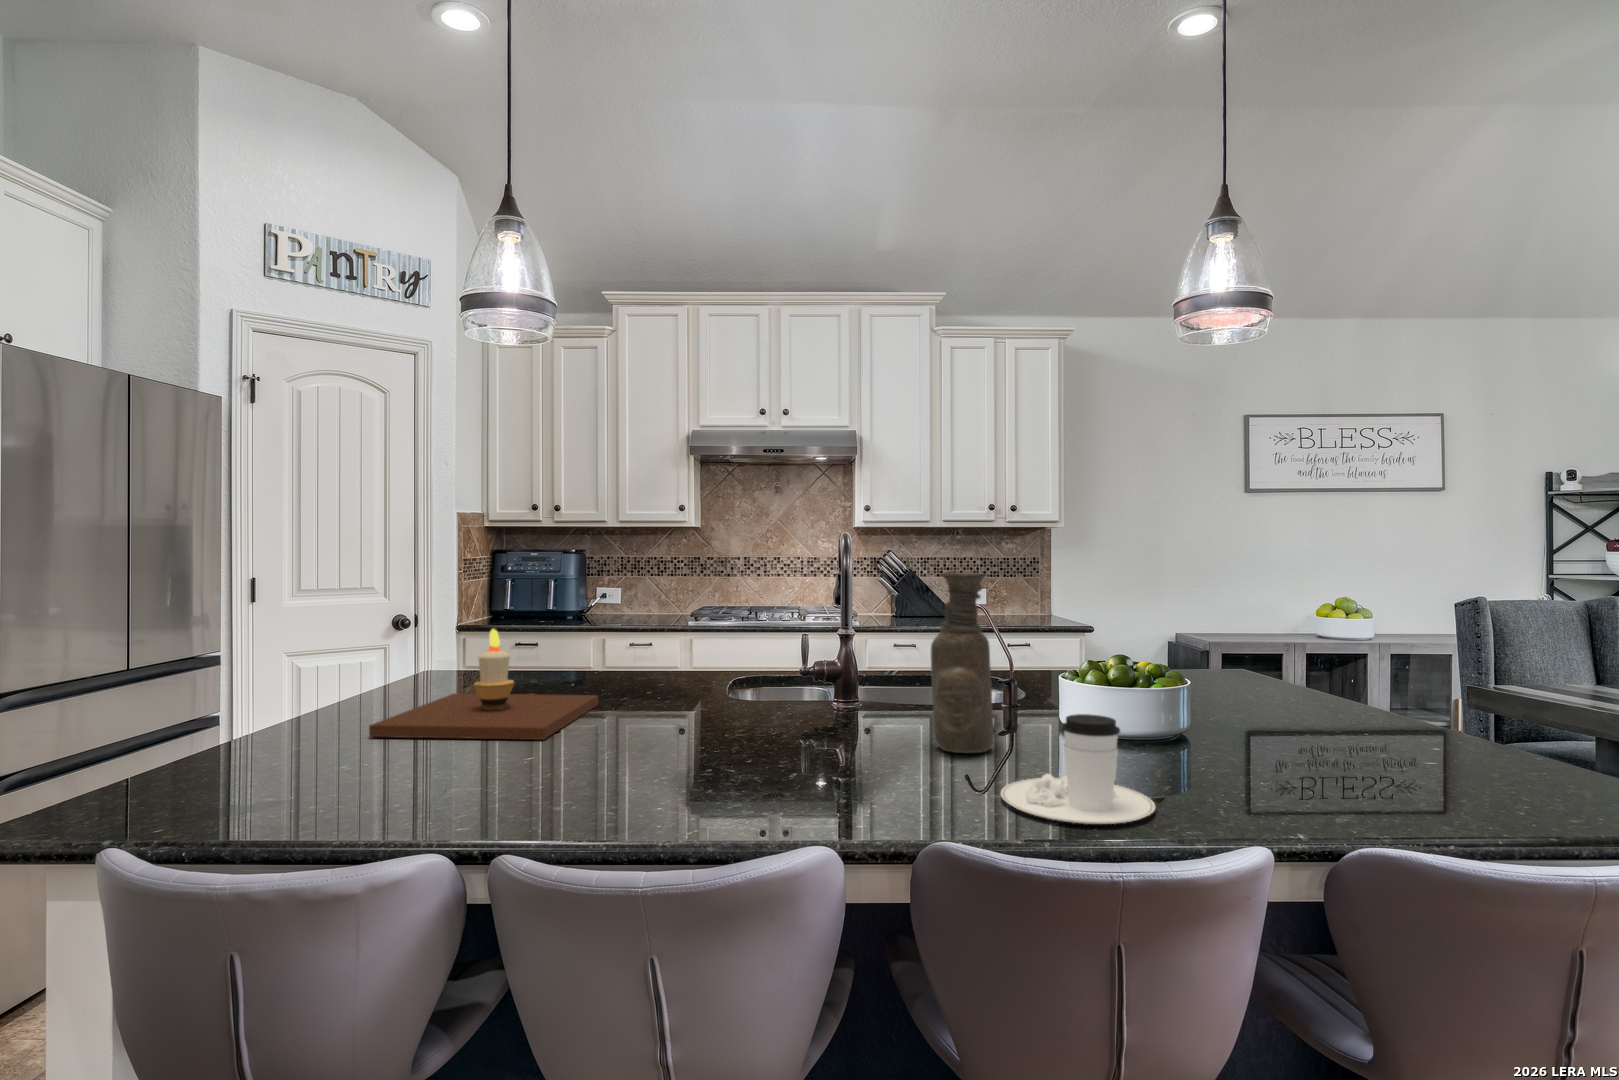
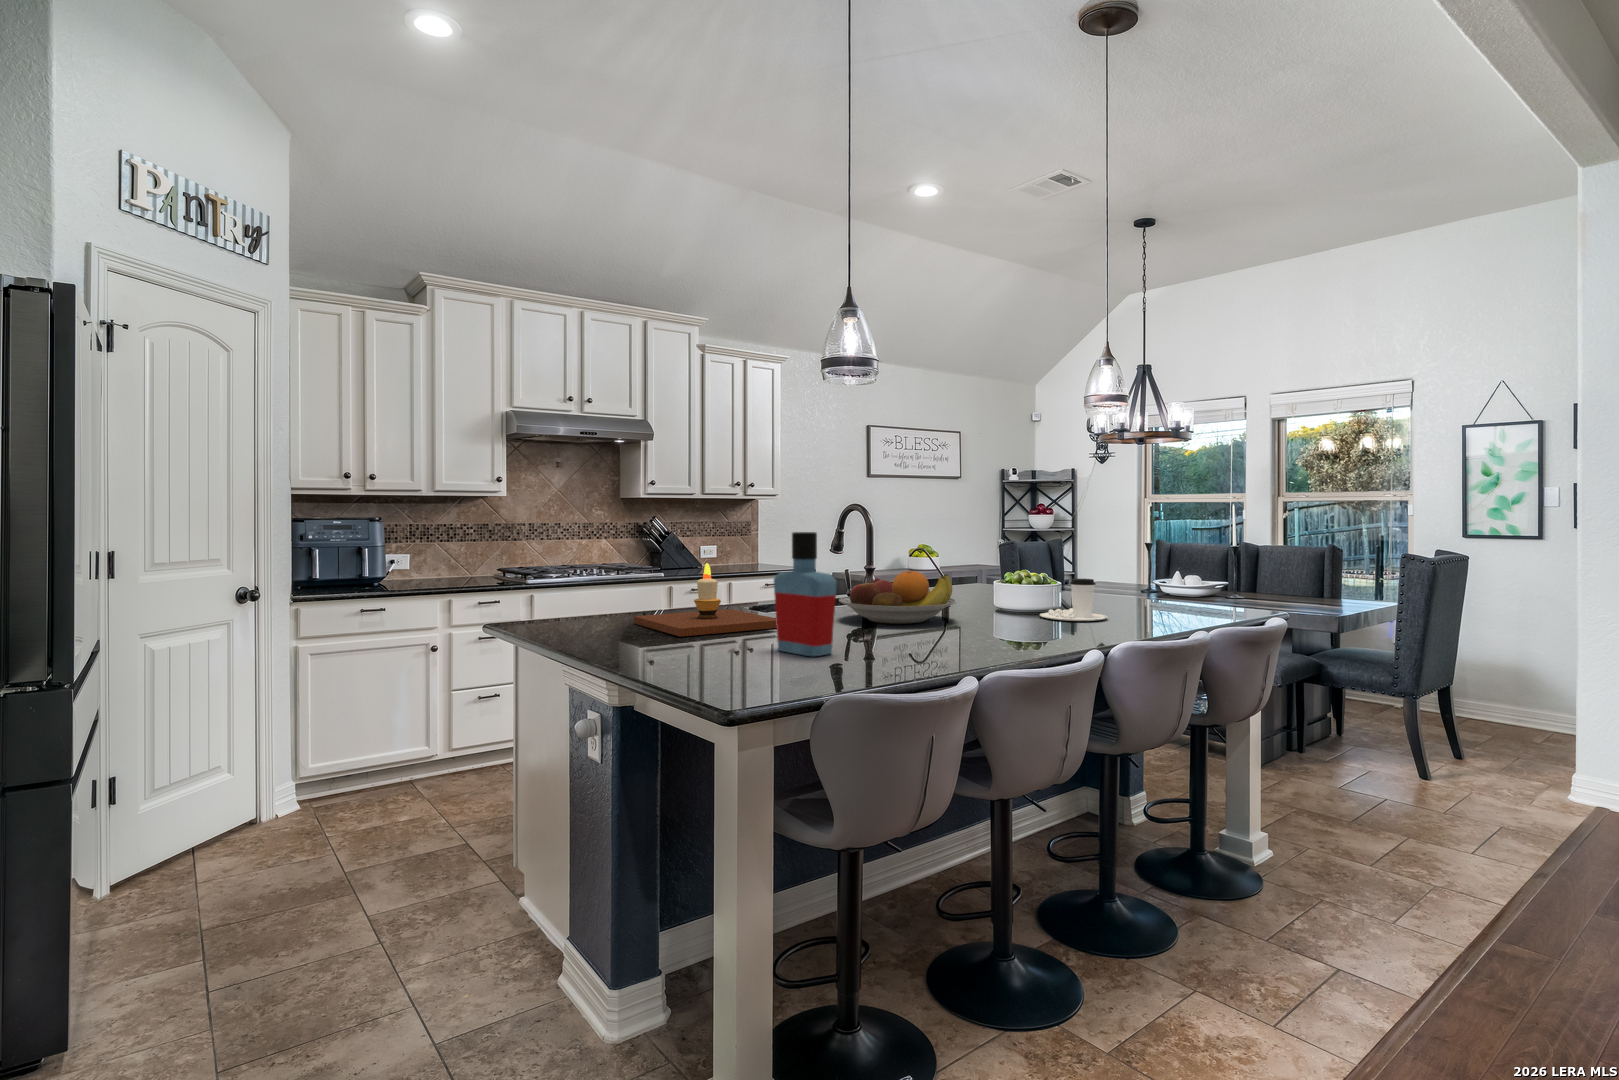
vase: present [931,572,994,753] -> none [962,520,997,612]
bottle: none [273,596,371,819] -> present [774,532,837,656]
fruit bowl: none [638,666,848,763] -> present [839,571,956,624]

